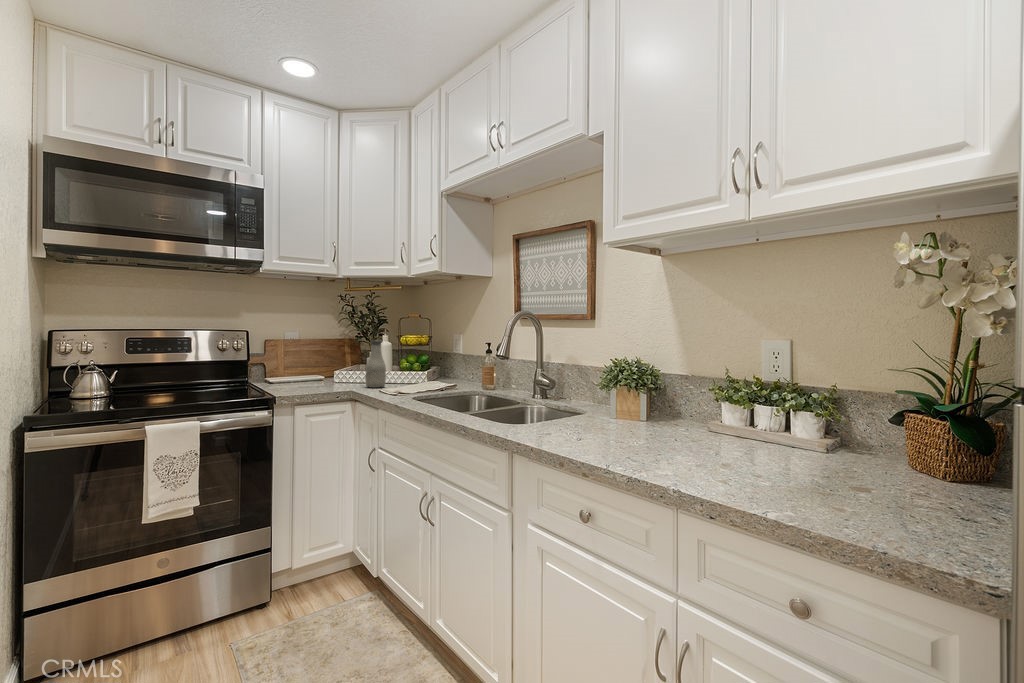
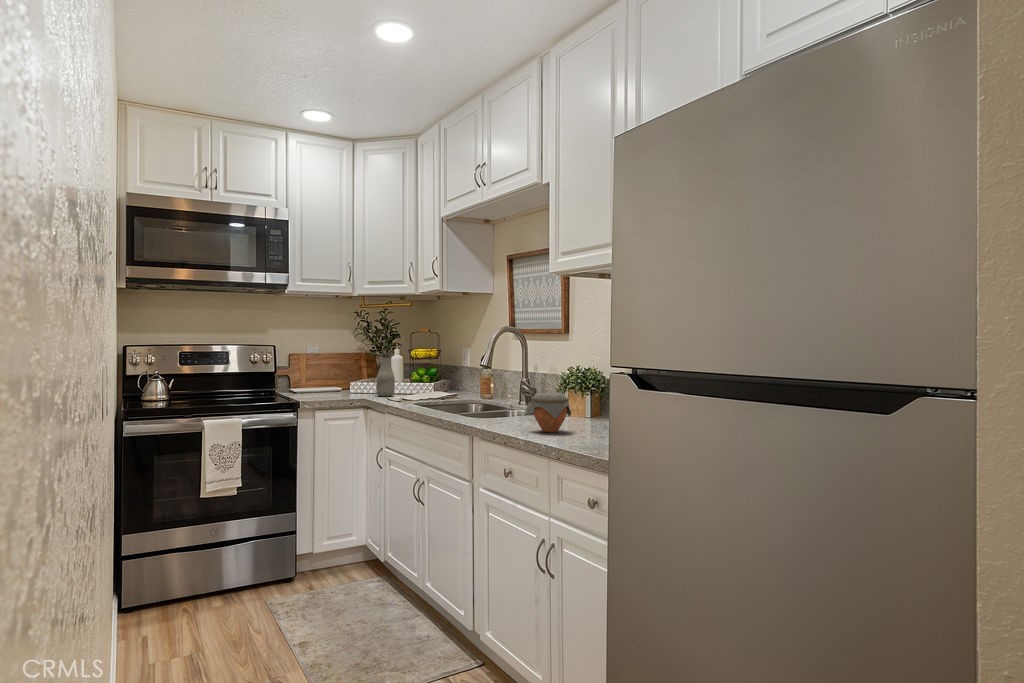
jar: none [597,396,661,453] -> present [526,392,571,432]

